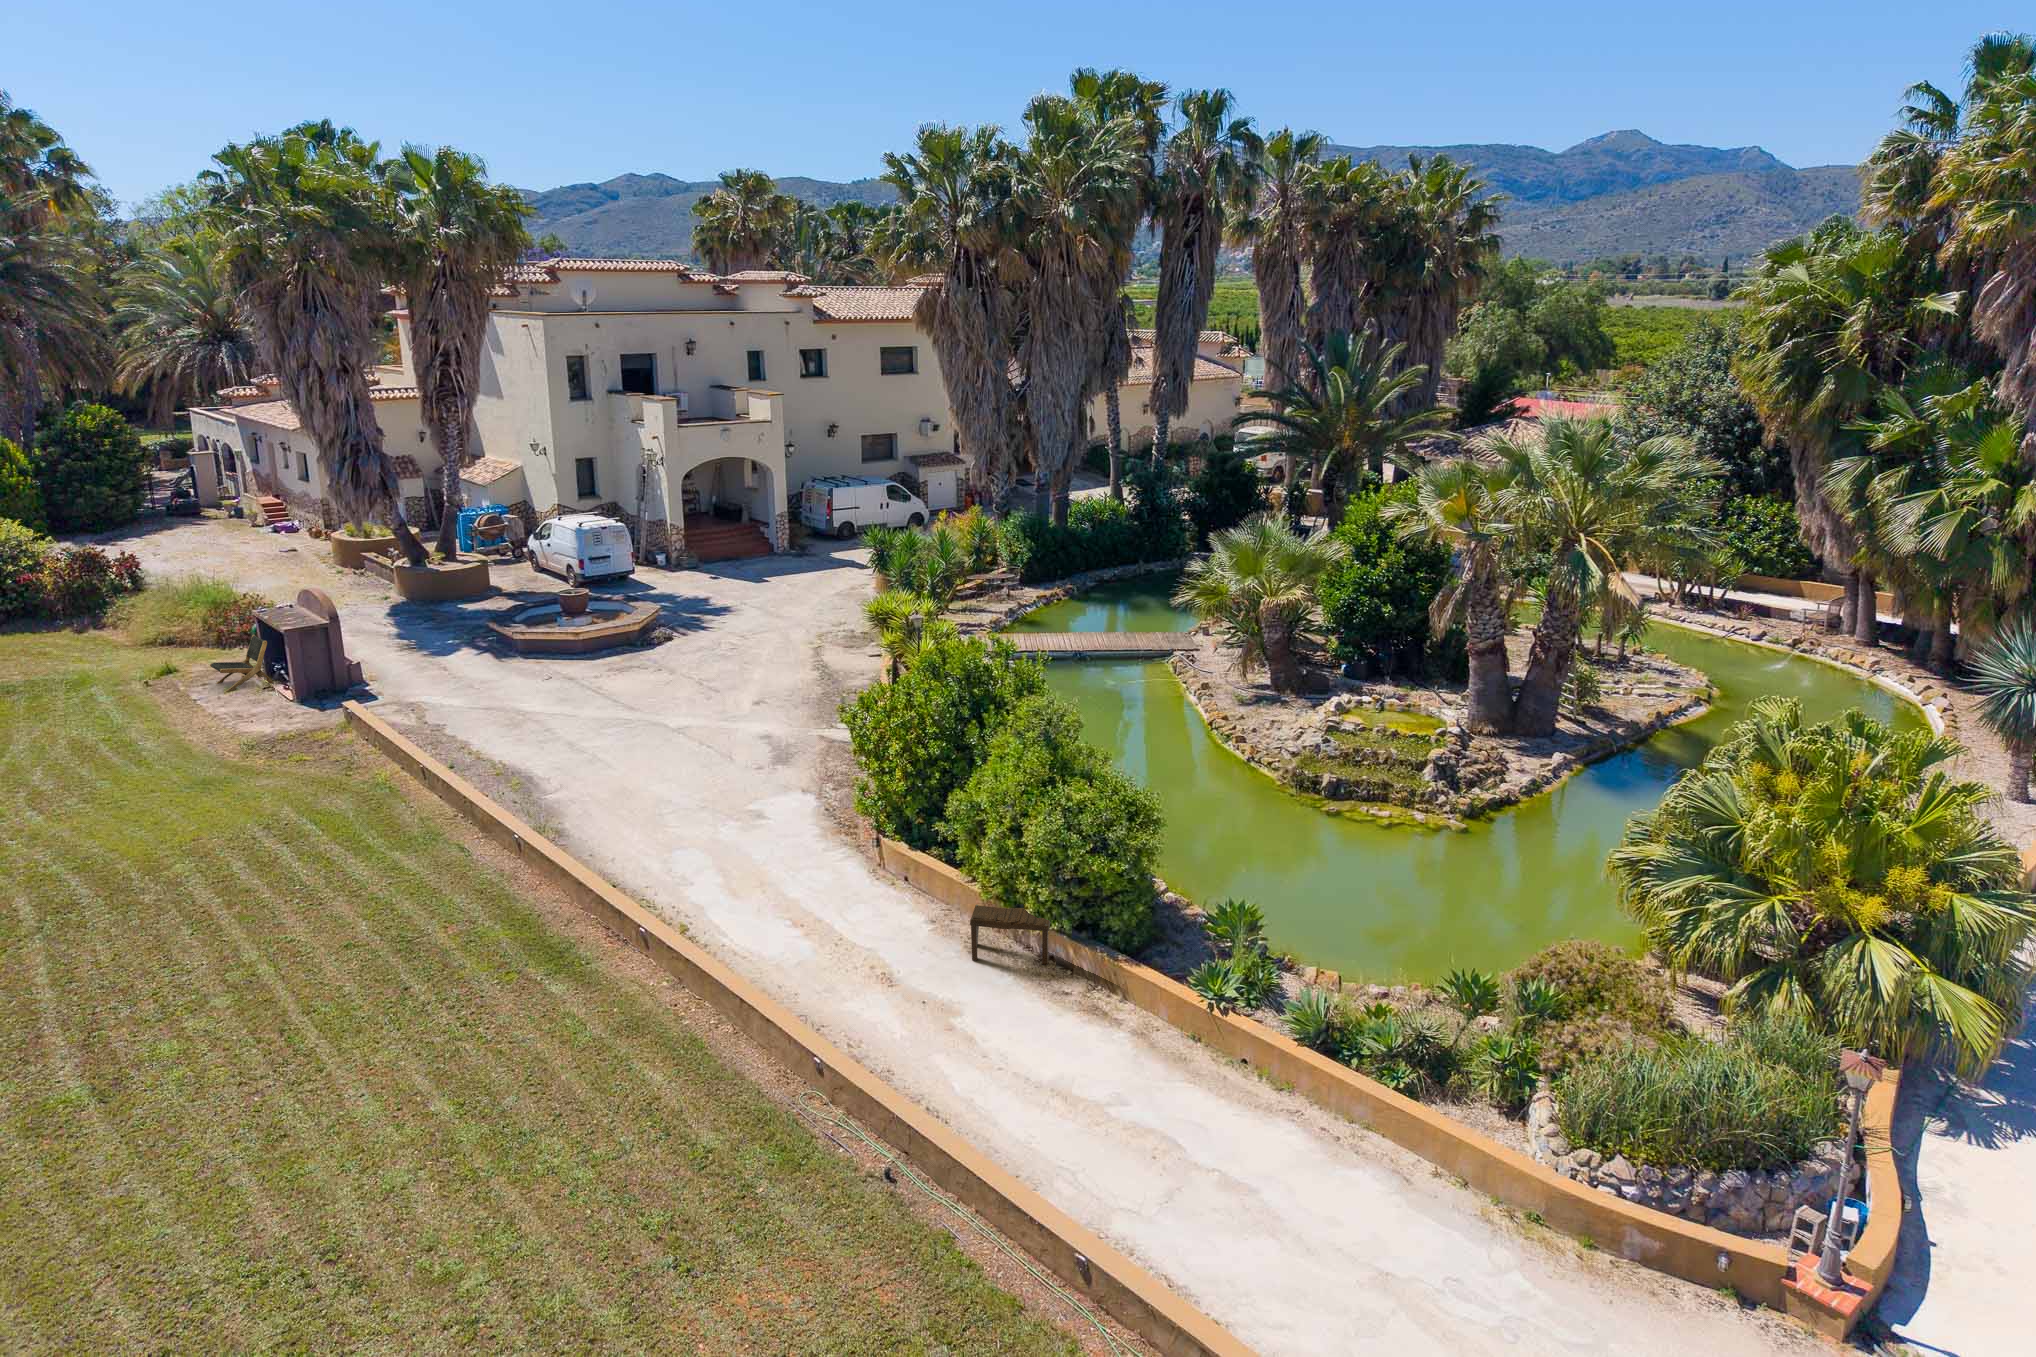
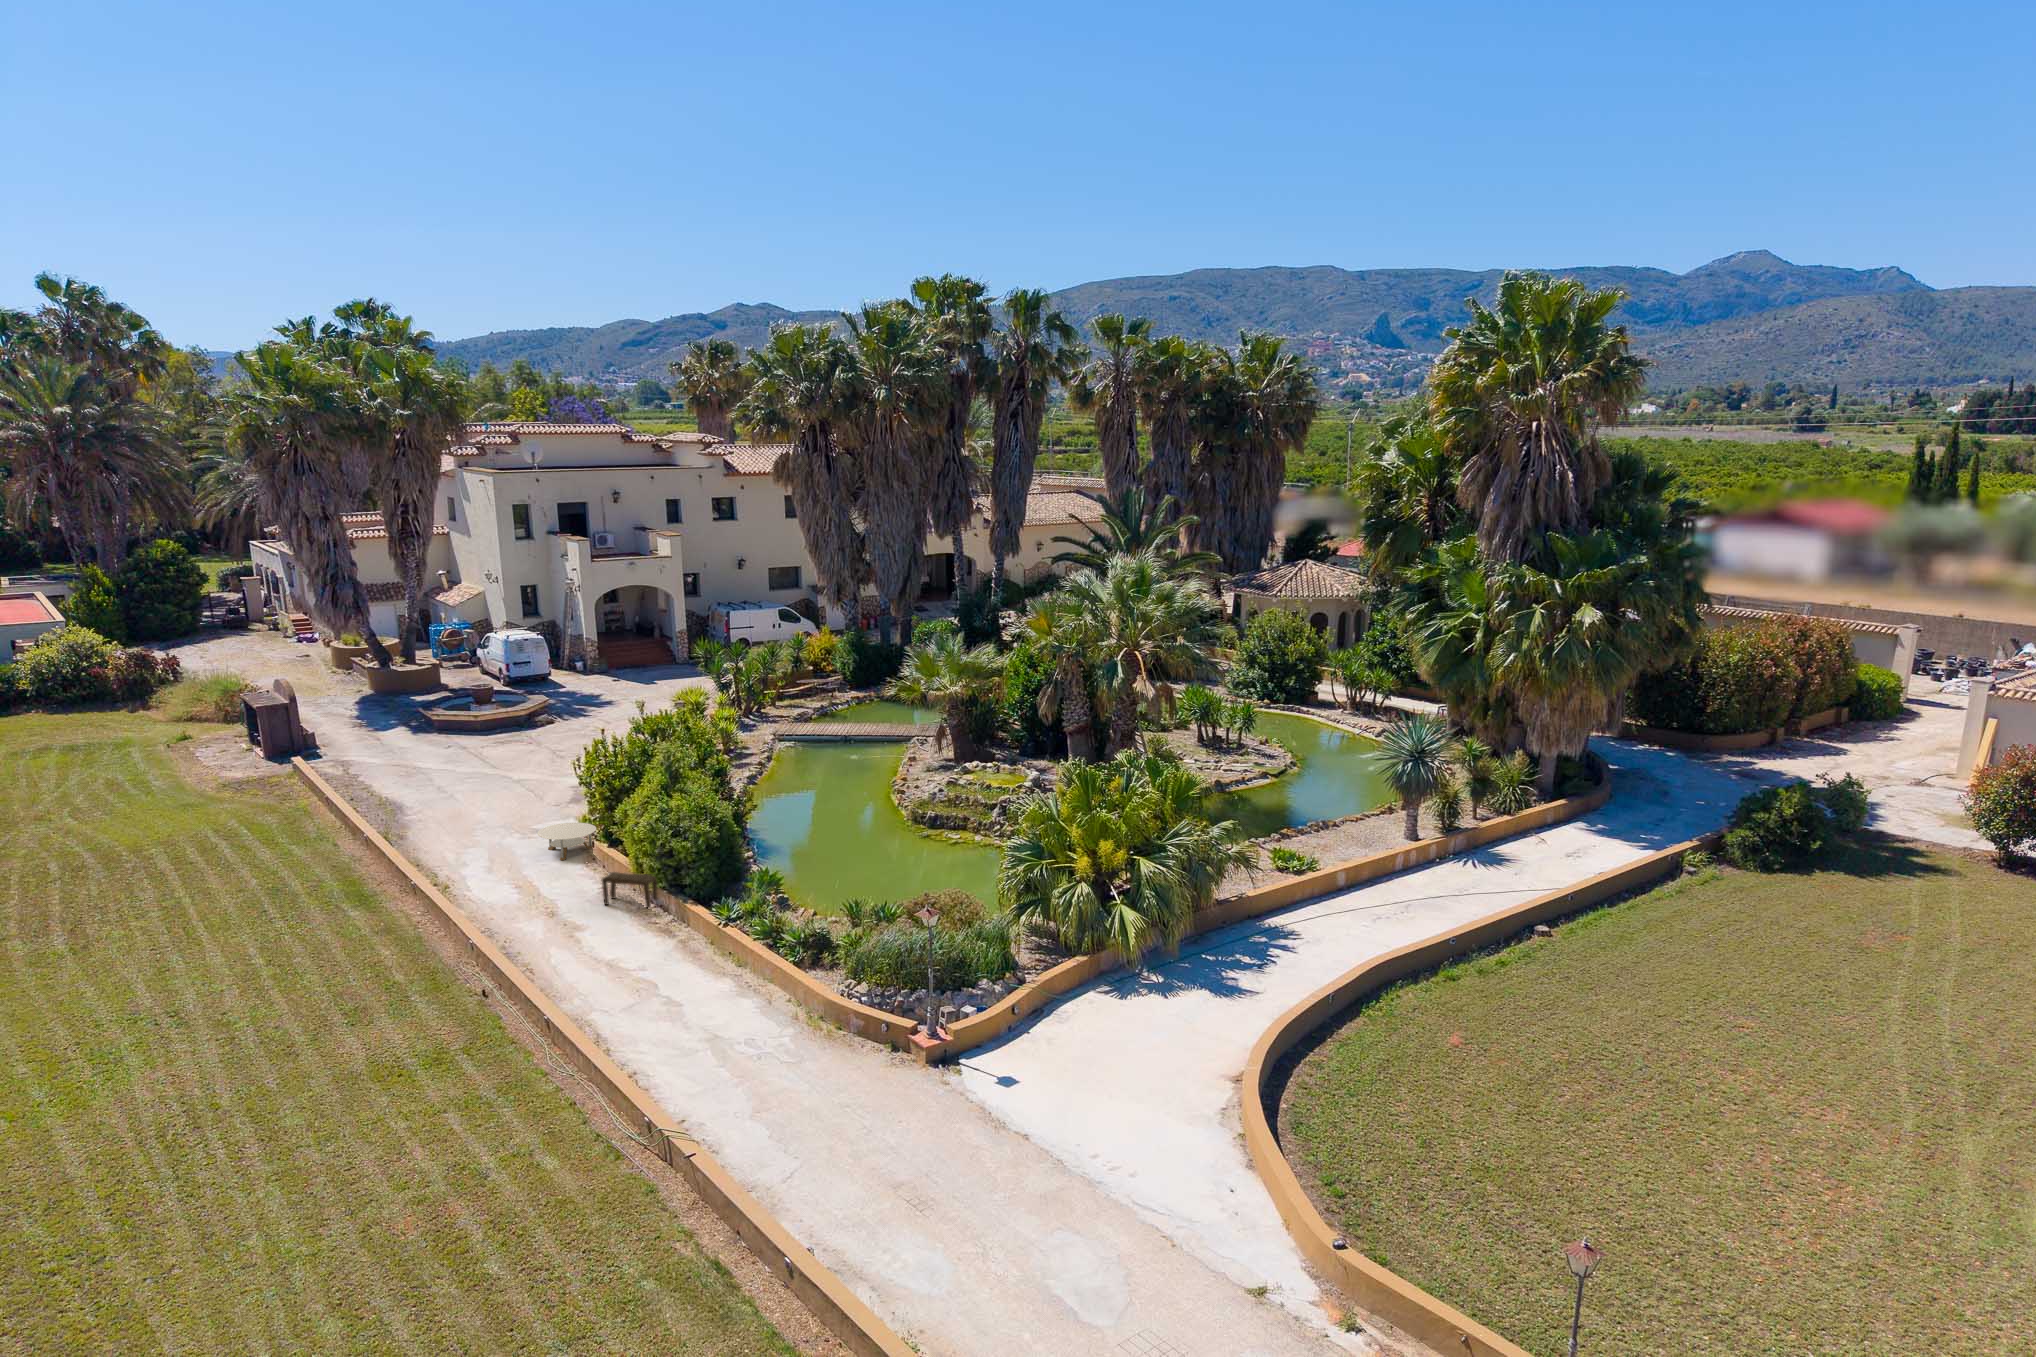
lounge chair: present [210,635,274,692] -> none [208,712,252,751]
round table: none [797,808,881,871] -> present [537,823,596,860]

